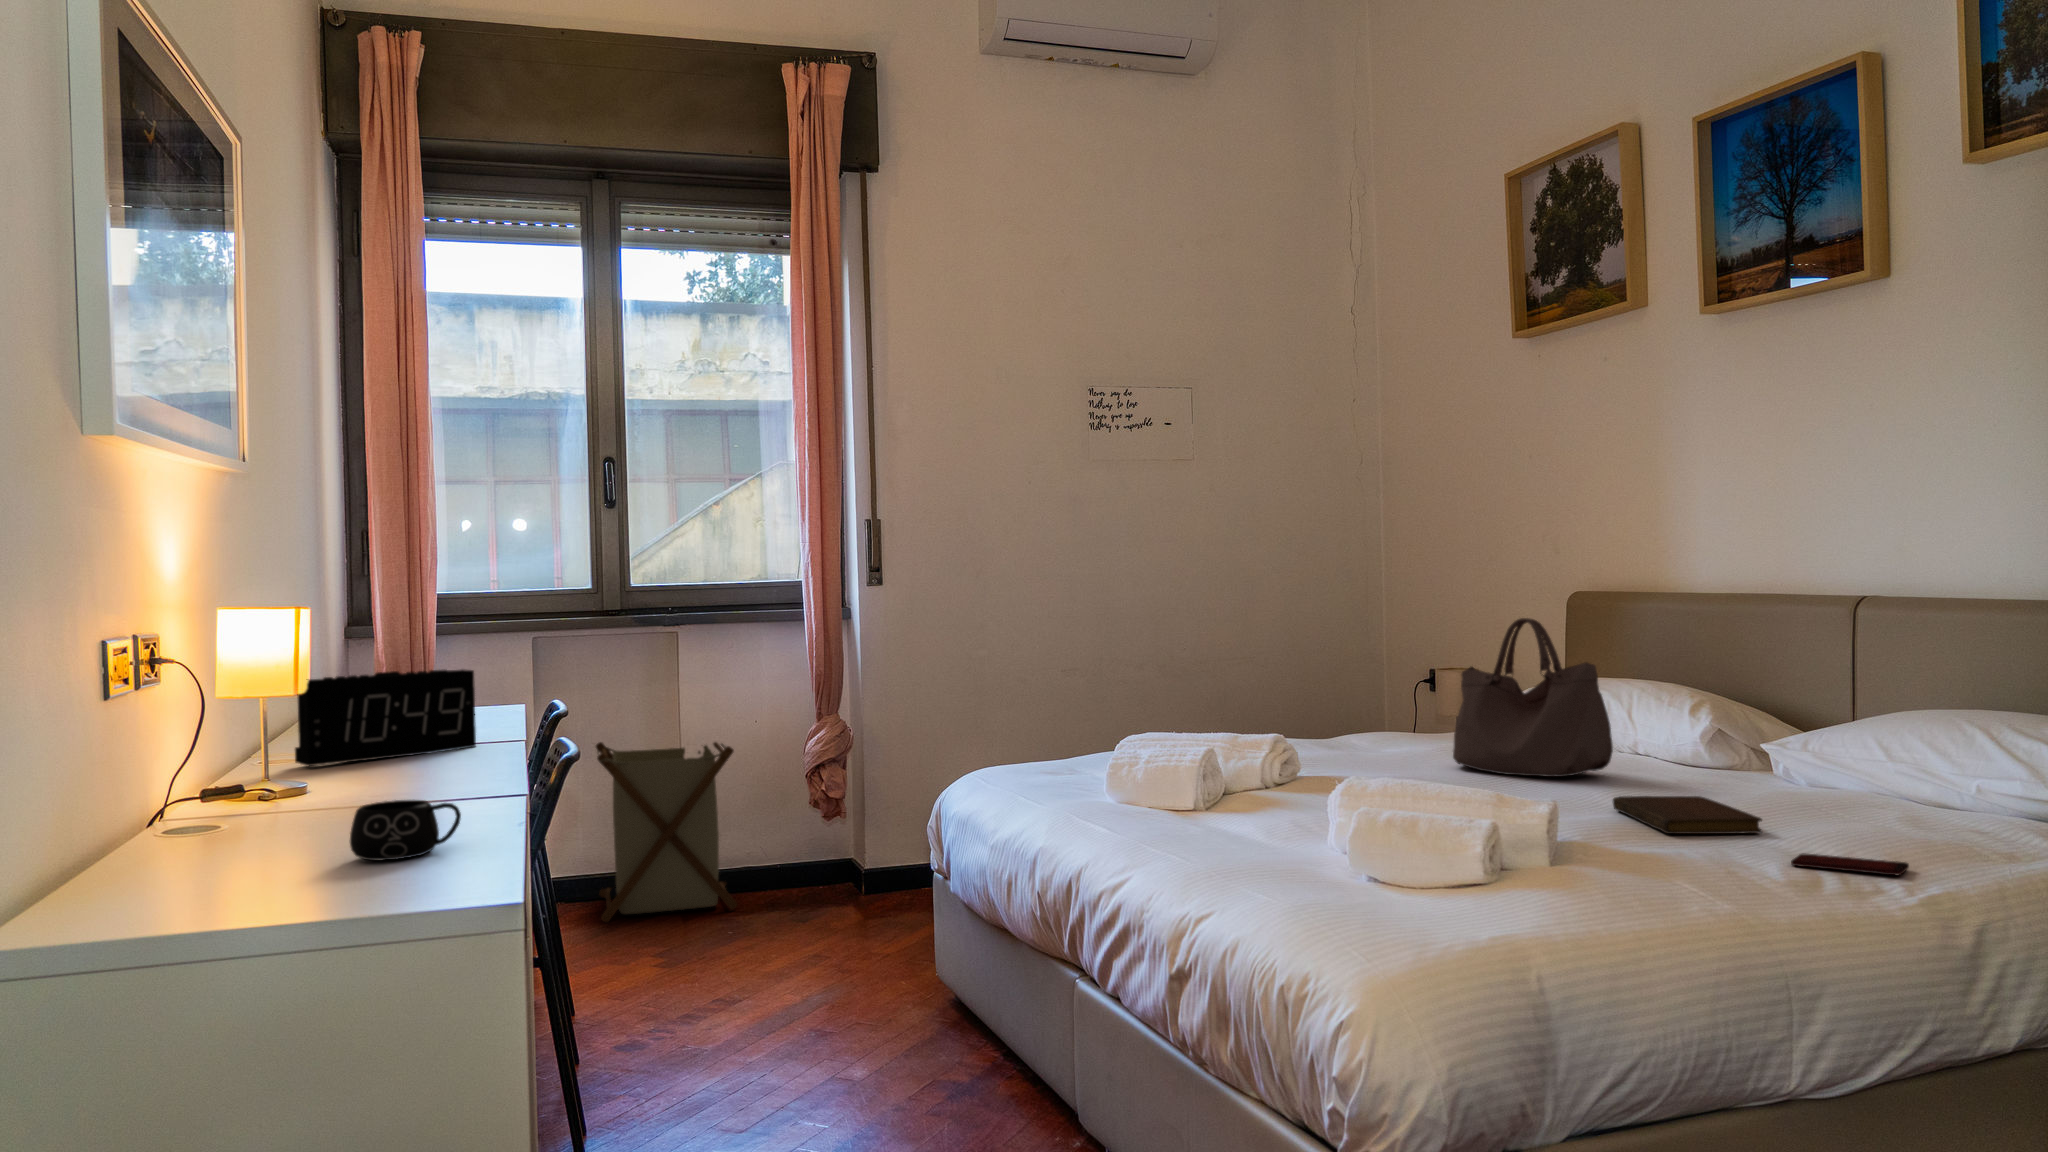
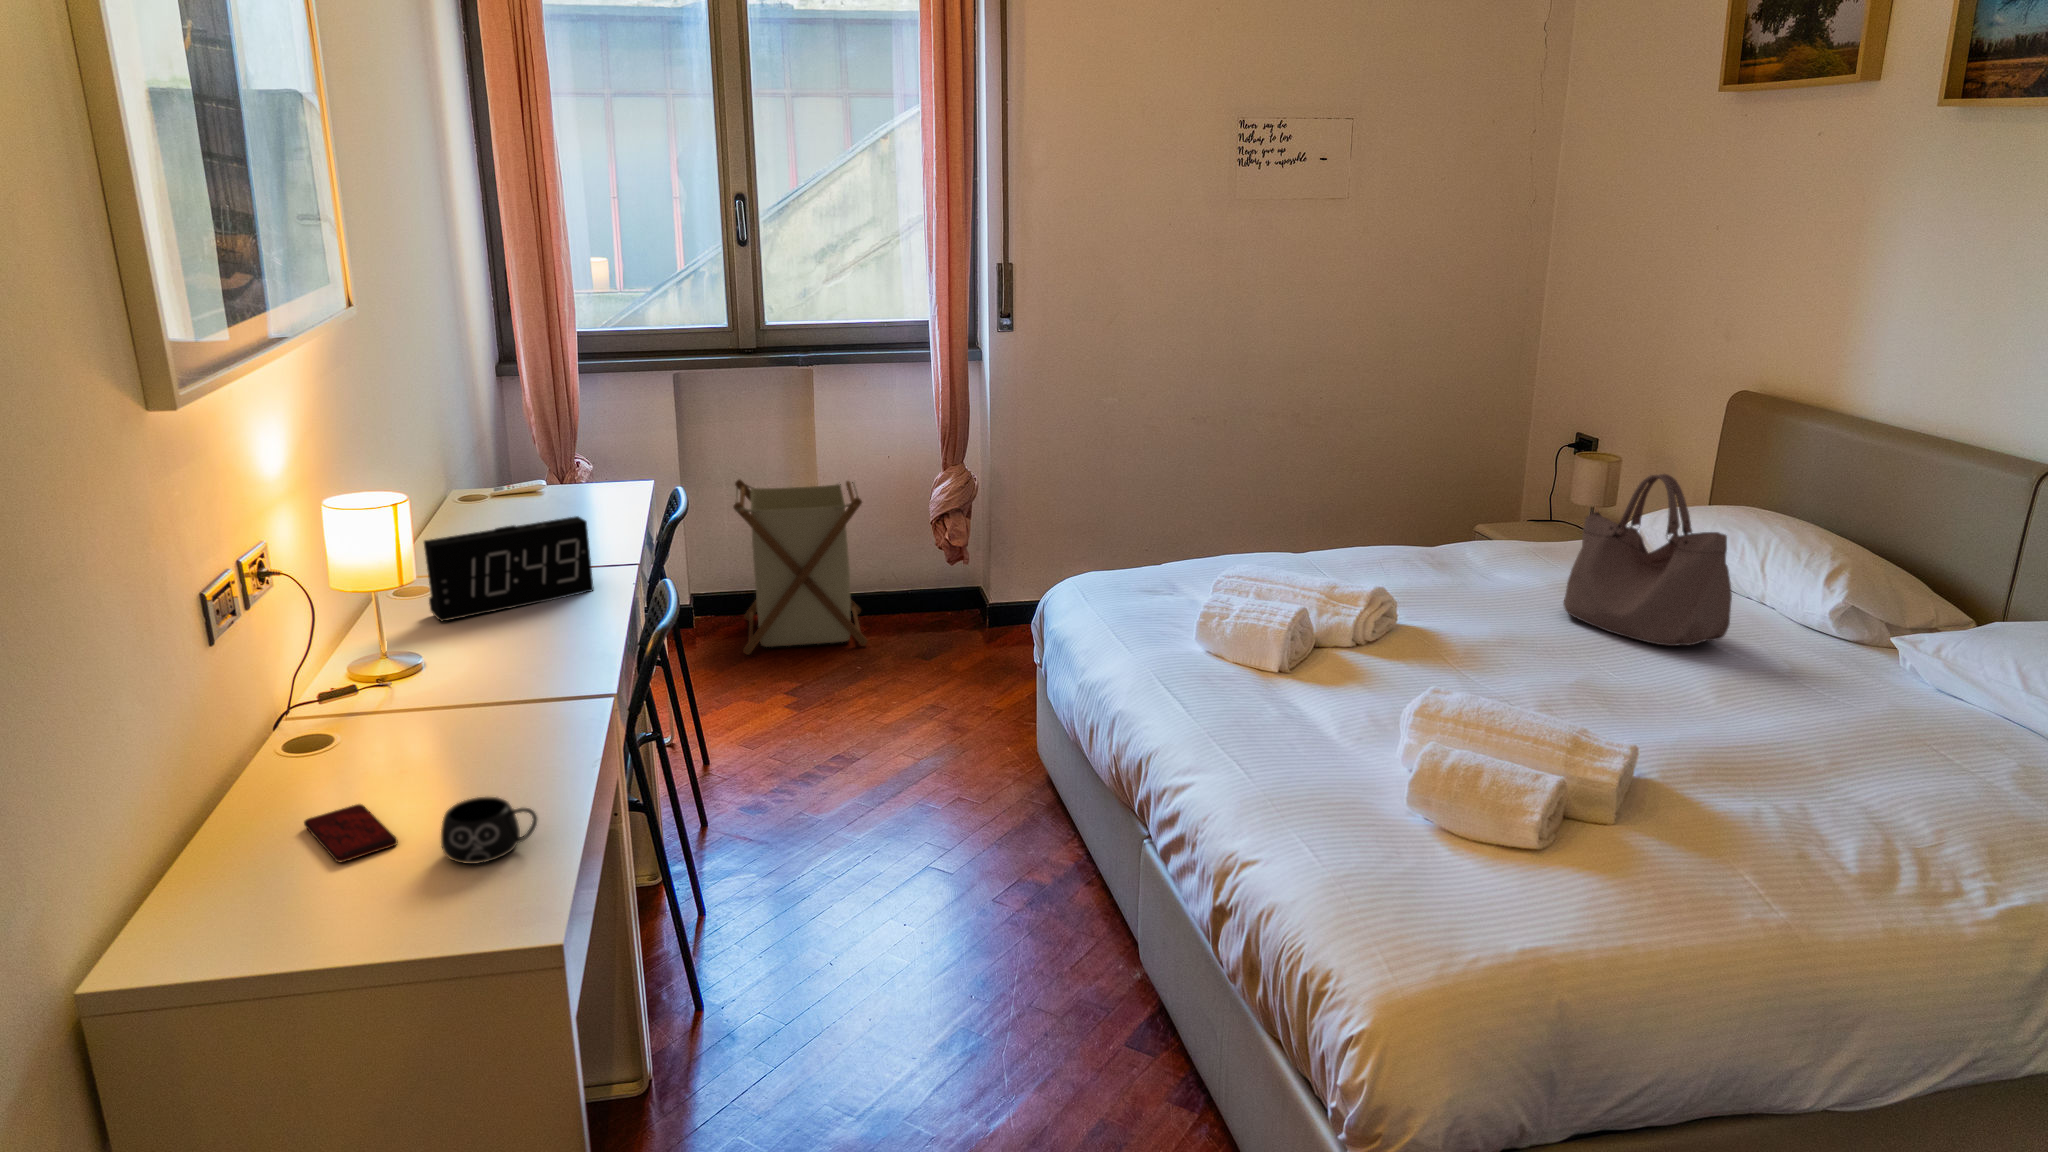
notebook: present [1613,796,1762,834] -> none [1708,705,1856,780]
smartphone: present [1791,853,1909,875] -> present [304,804,397,862]

